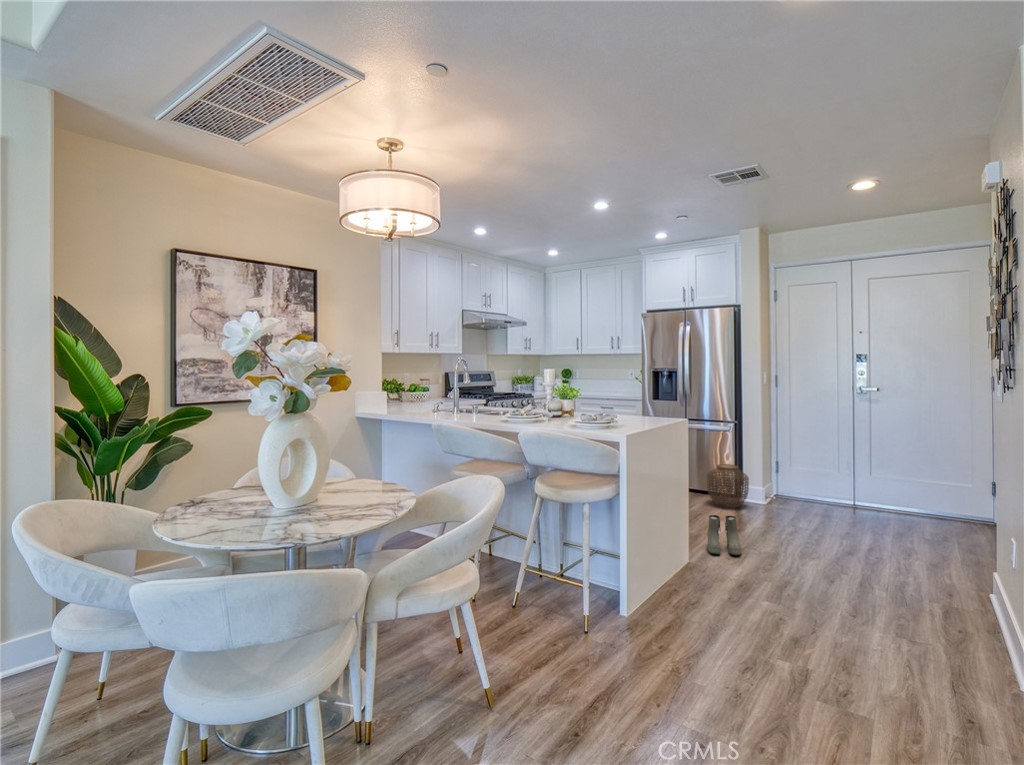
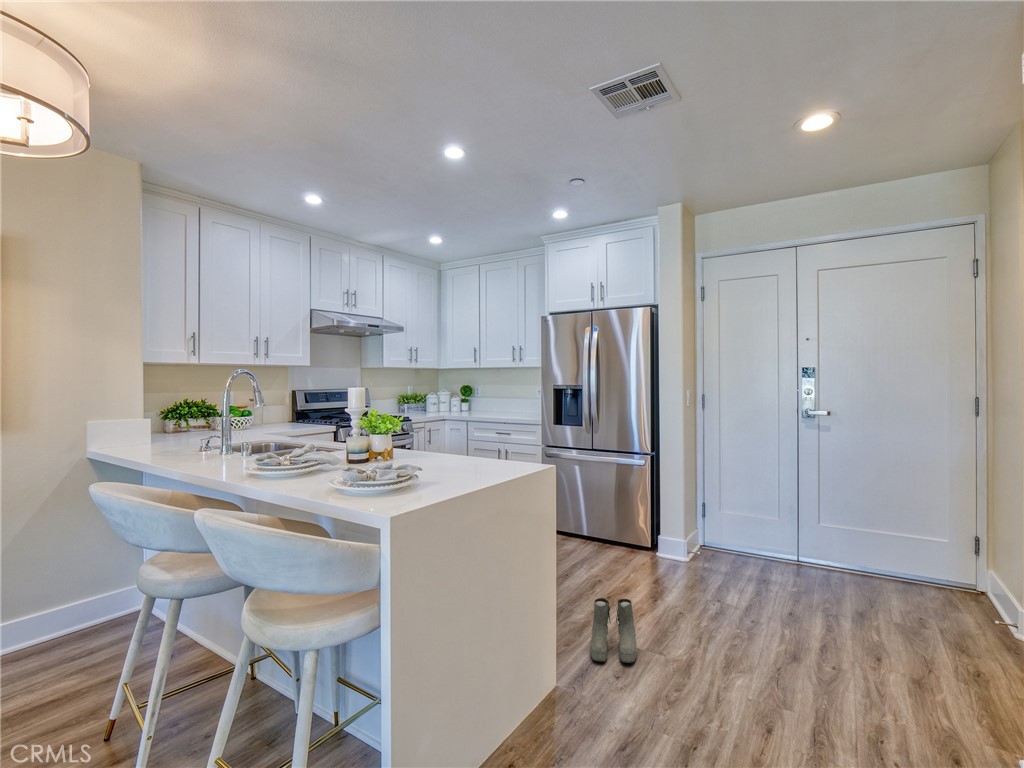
woven basket: present [707,464,749,508] -> none [616,510,667,569]

